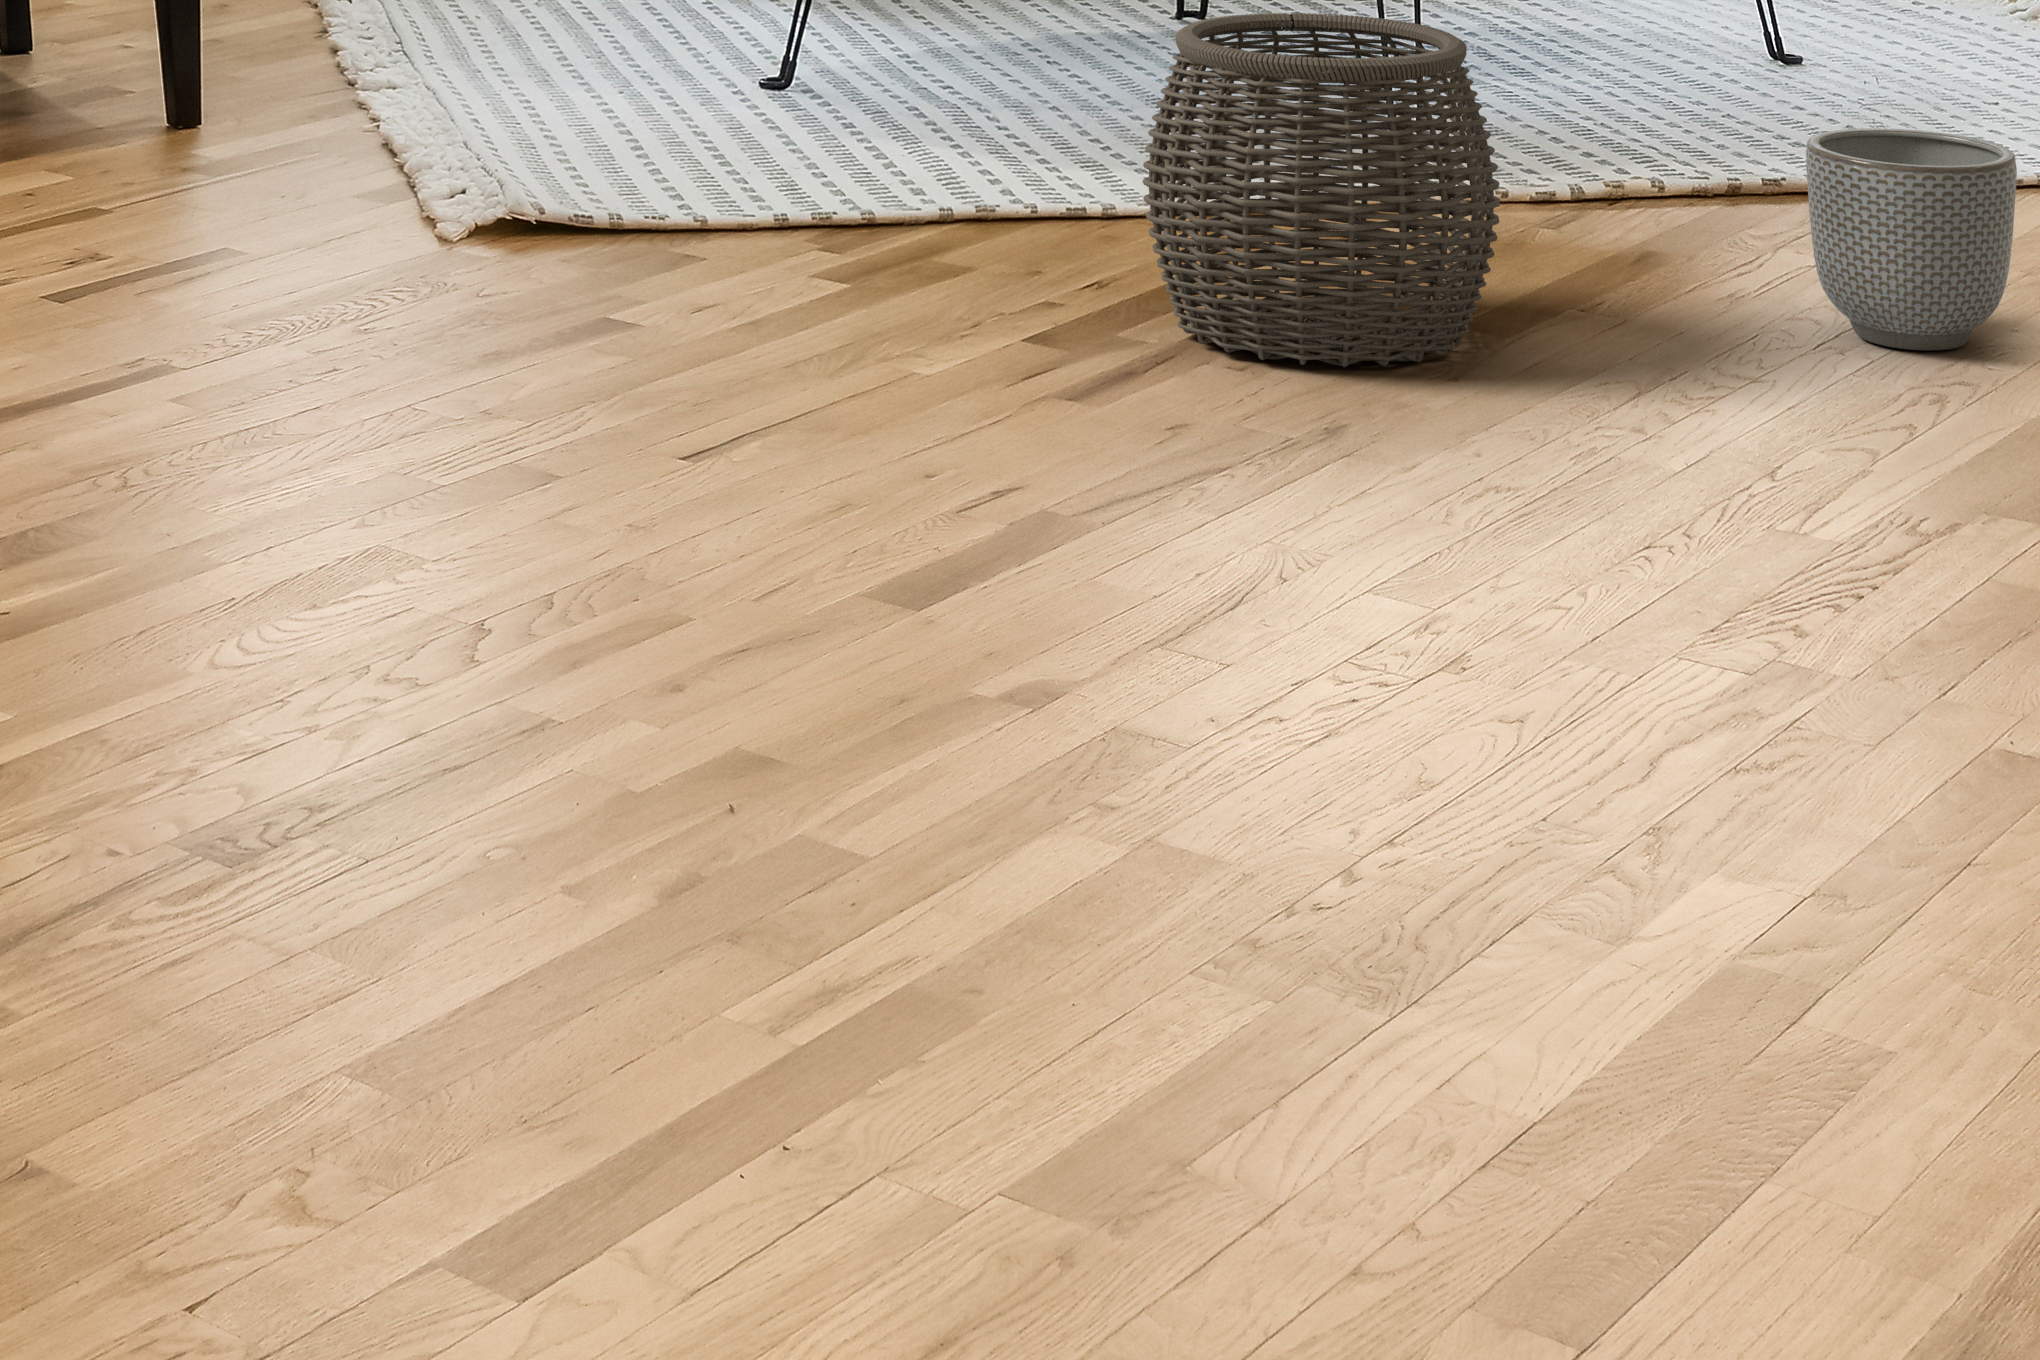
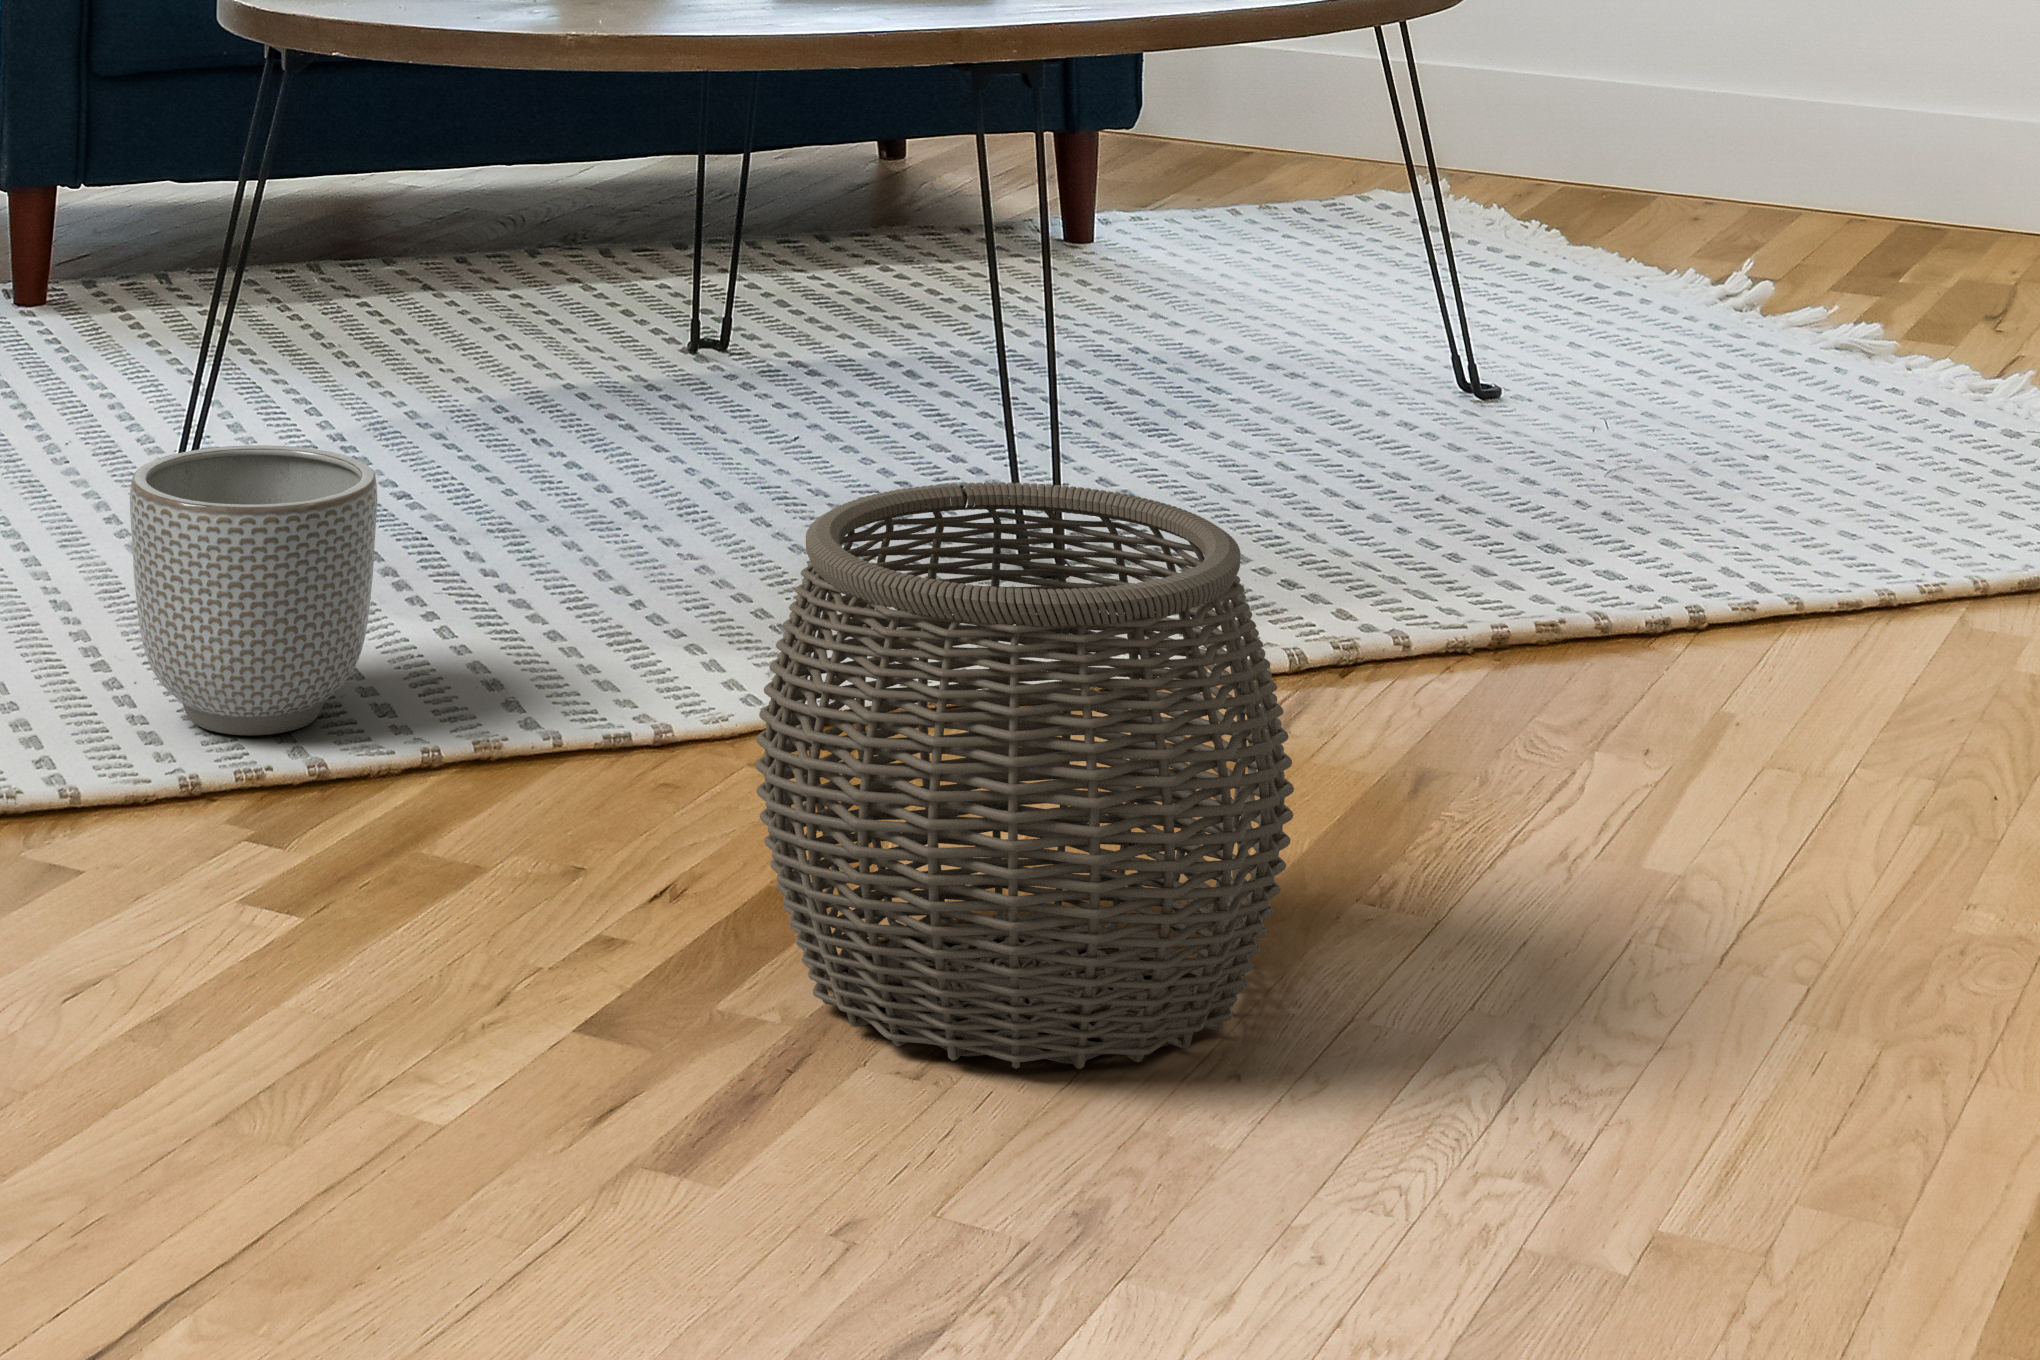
planter: present [1806,128,2017,351] -> present [130,445,377,735]

